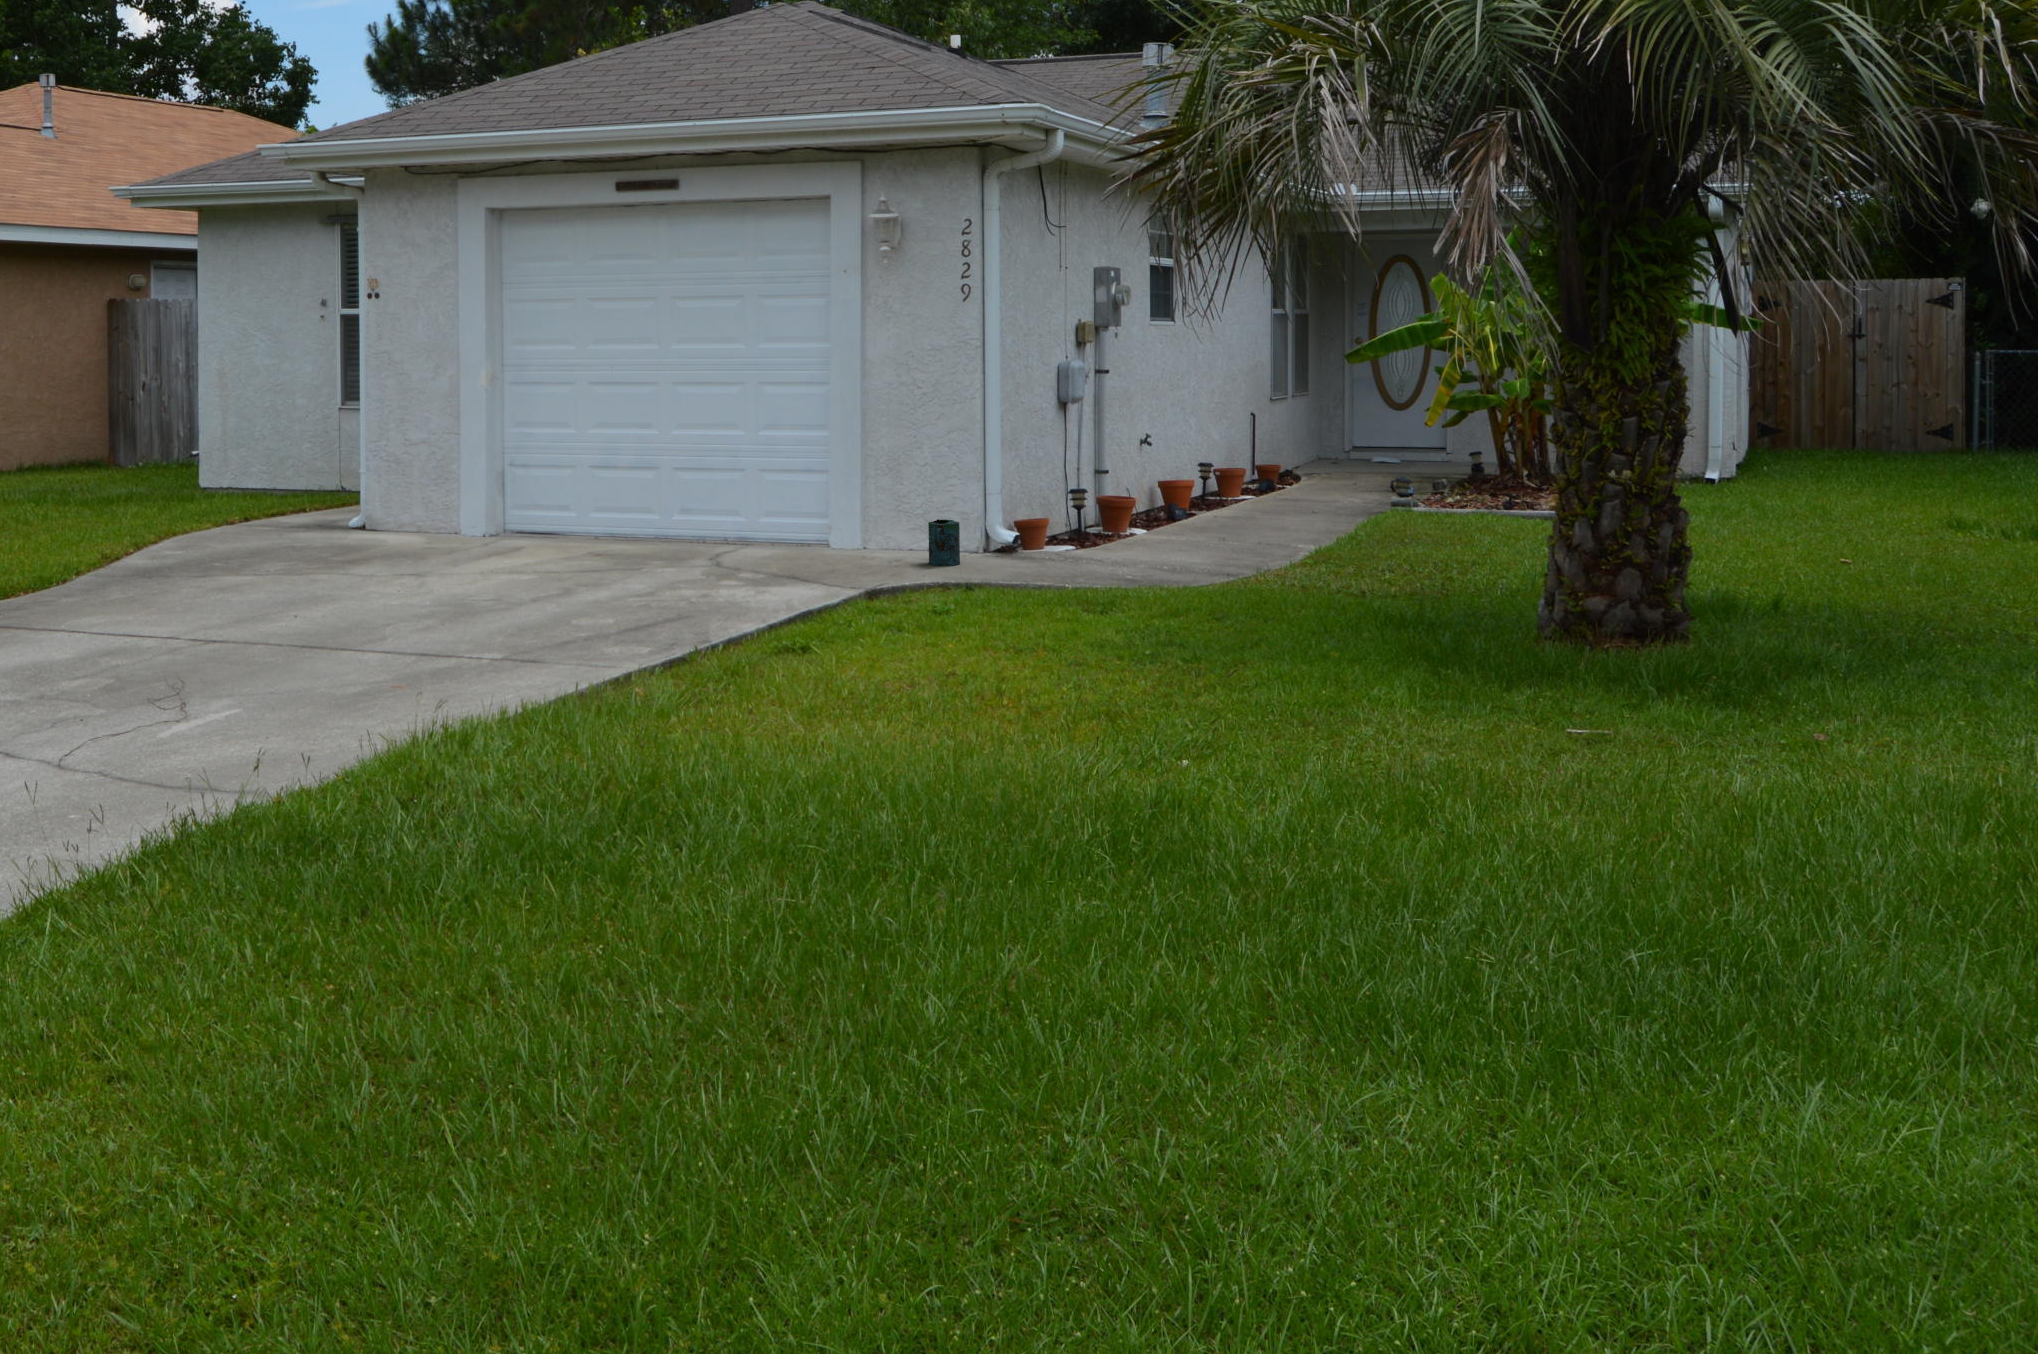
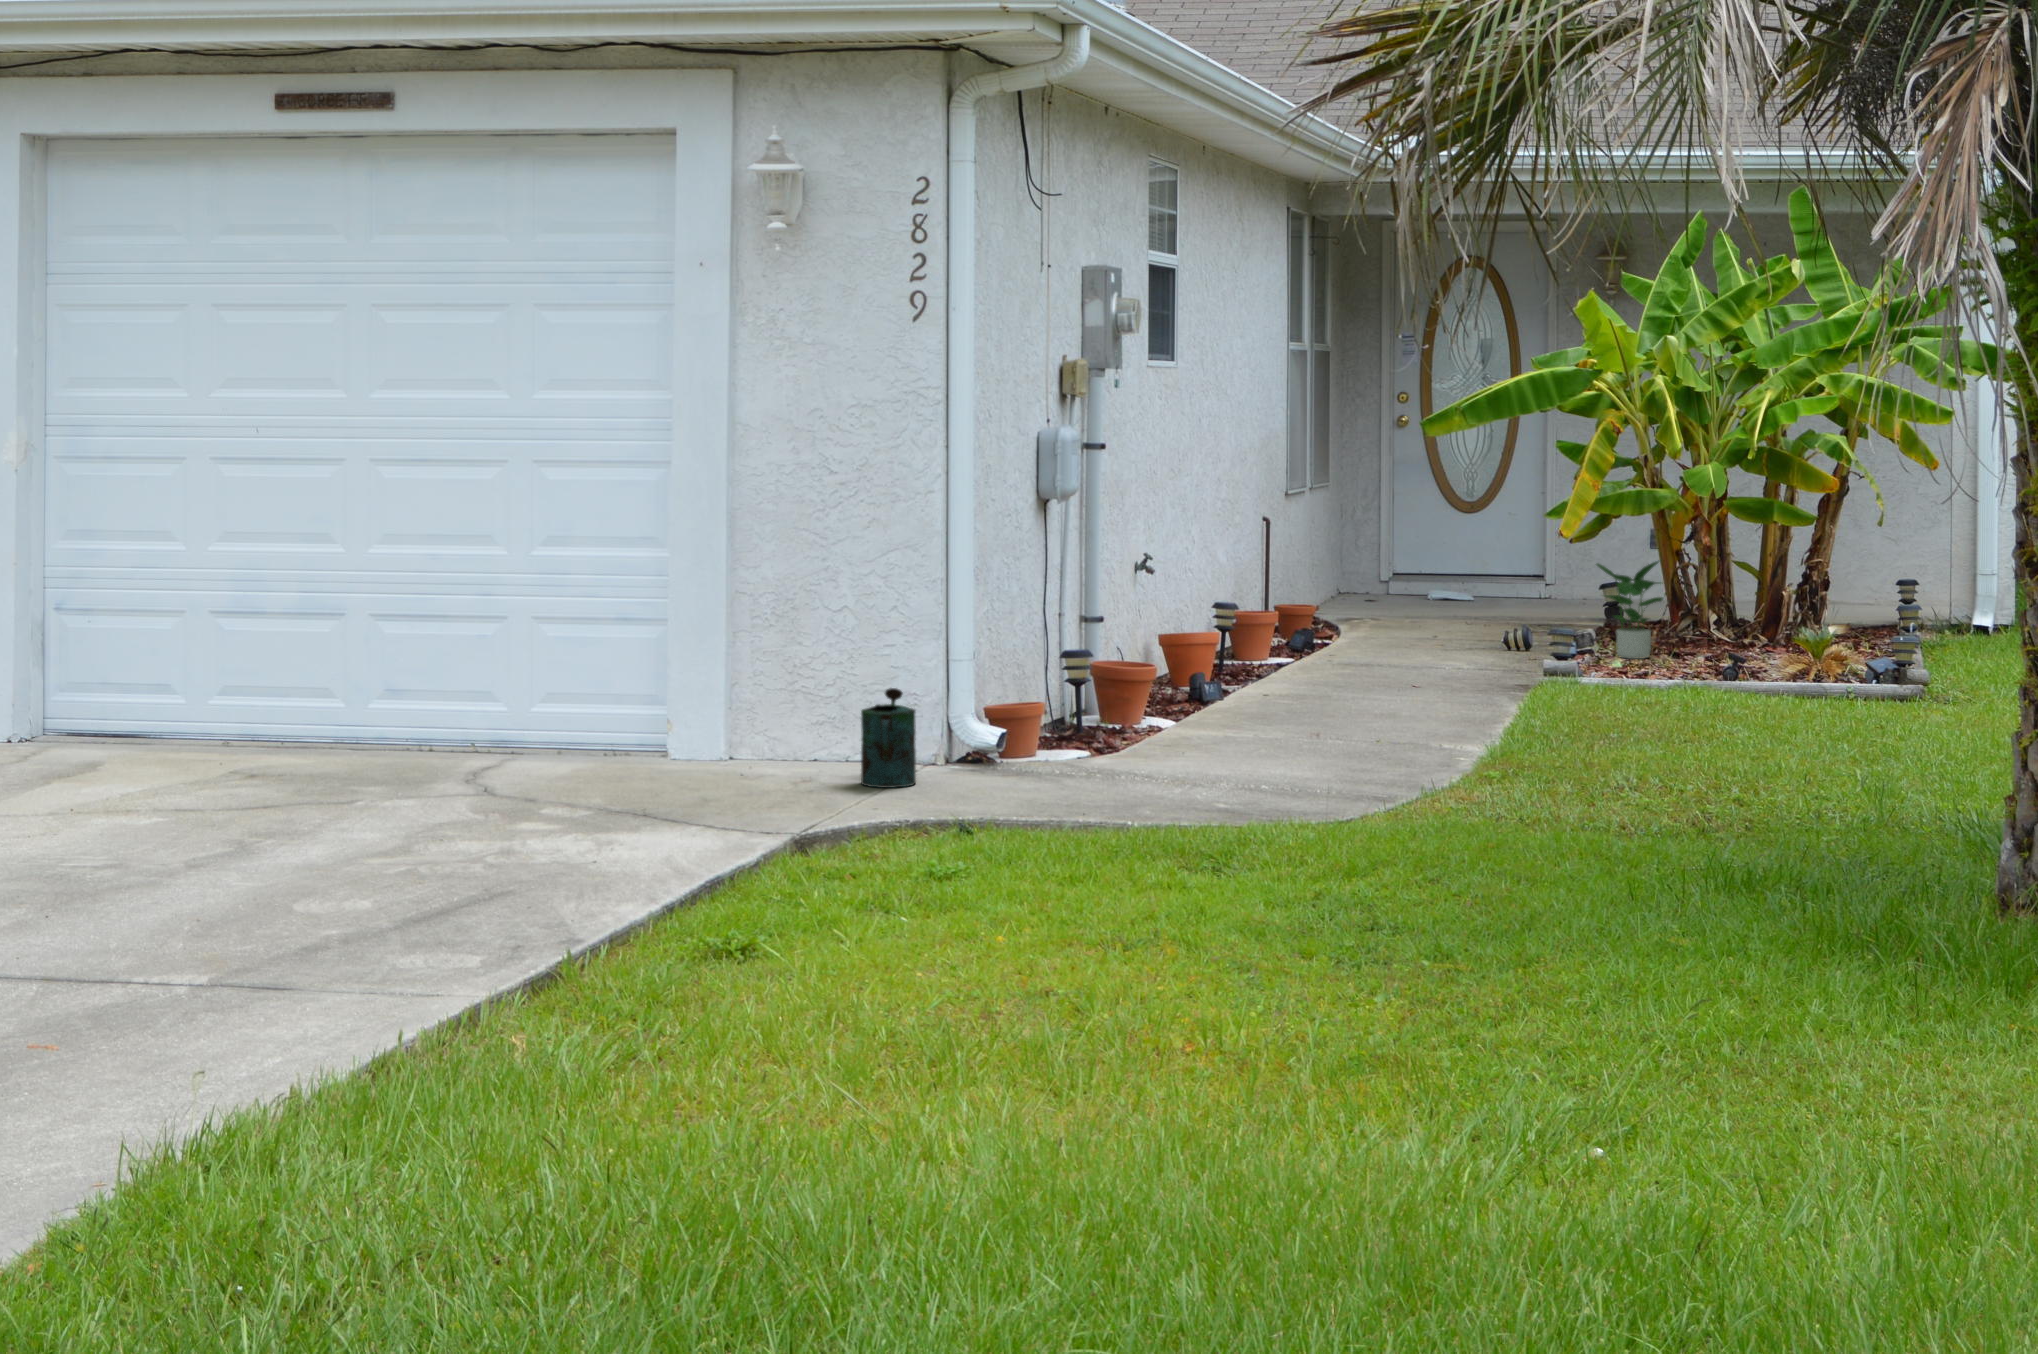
potted plant: none [1487,434,1539,499] -> present [1597,561,1663,659]

